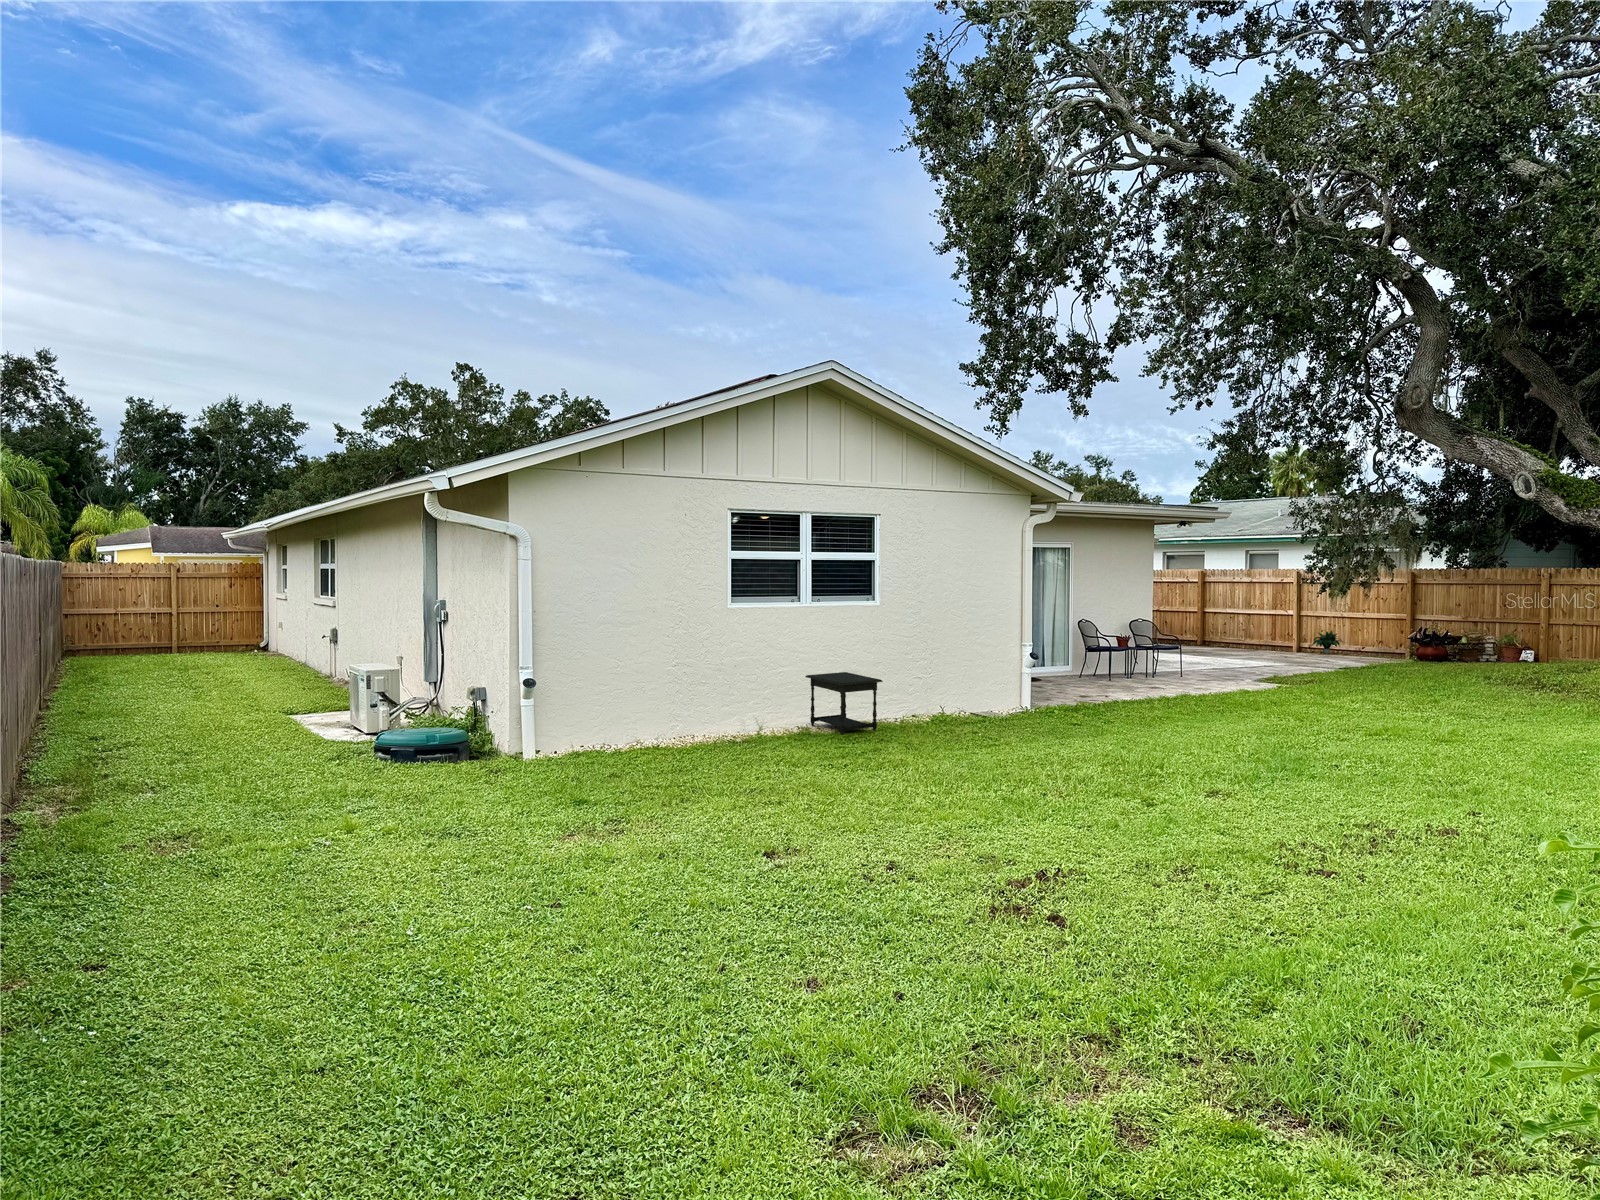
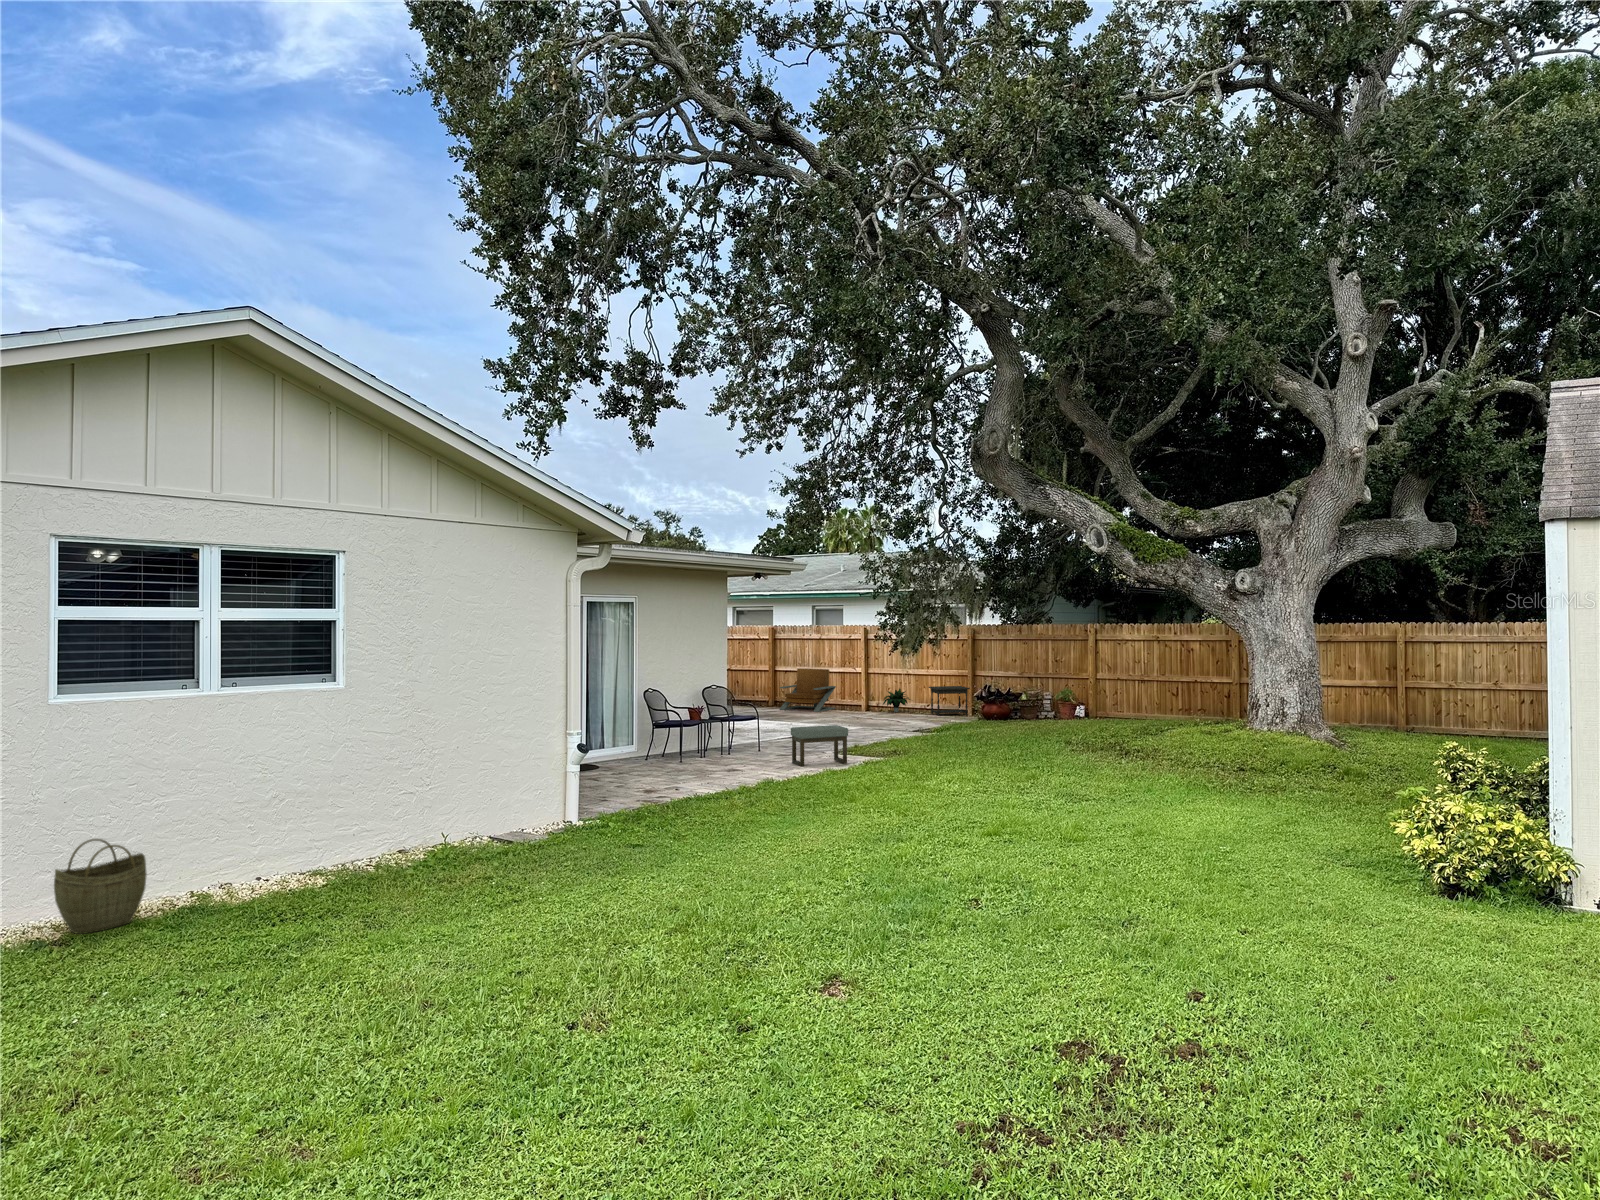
lounge chair: none [1203,607,1262,649] -> present [780,668,836,712]
ottoman: none [1207,656,1263,690] -> present [791,725,848,767]
side table: present [806,672,883,735] -> present [929,686,970,716]
woven basket: none [738,684,781,735] -> present [54,839,147,934]

